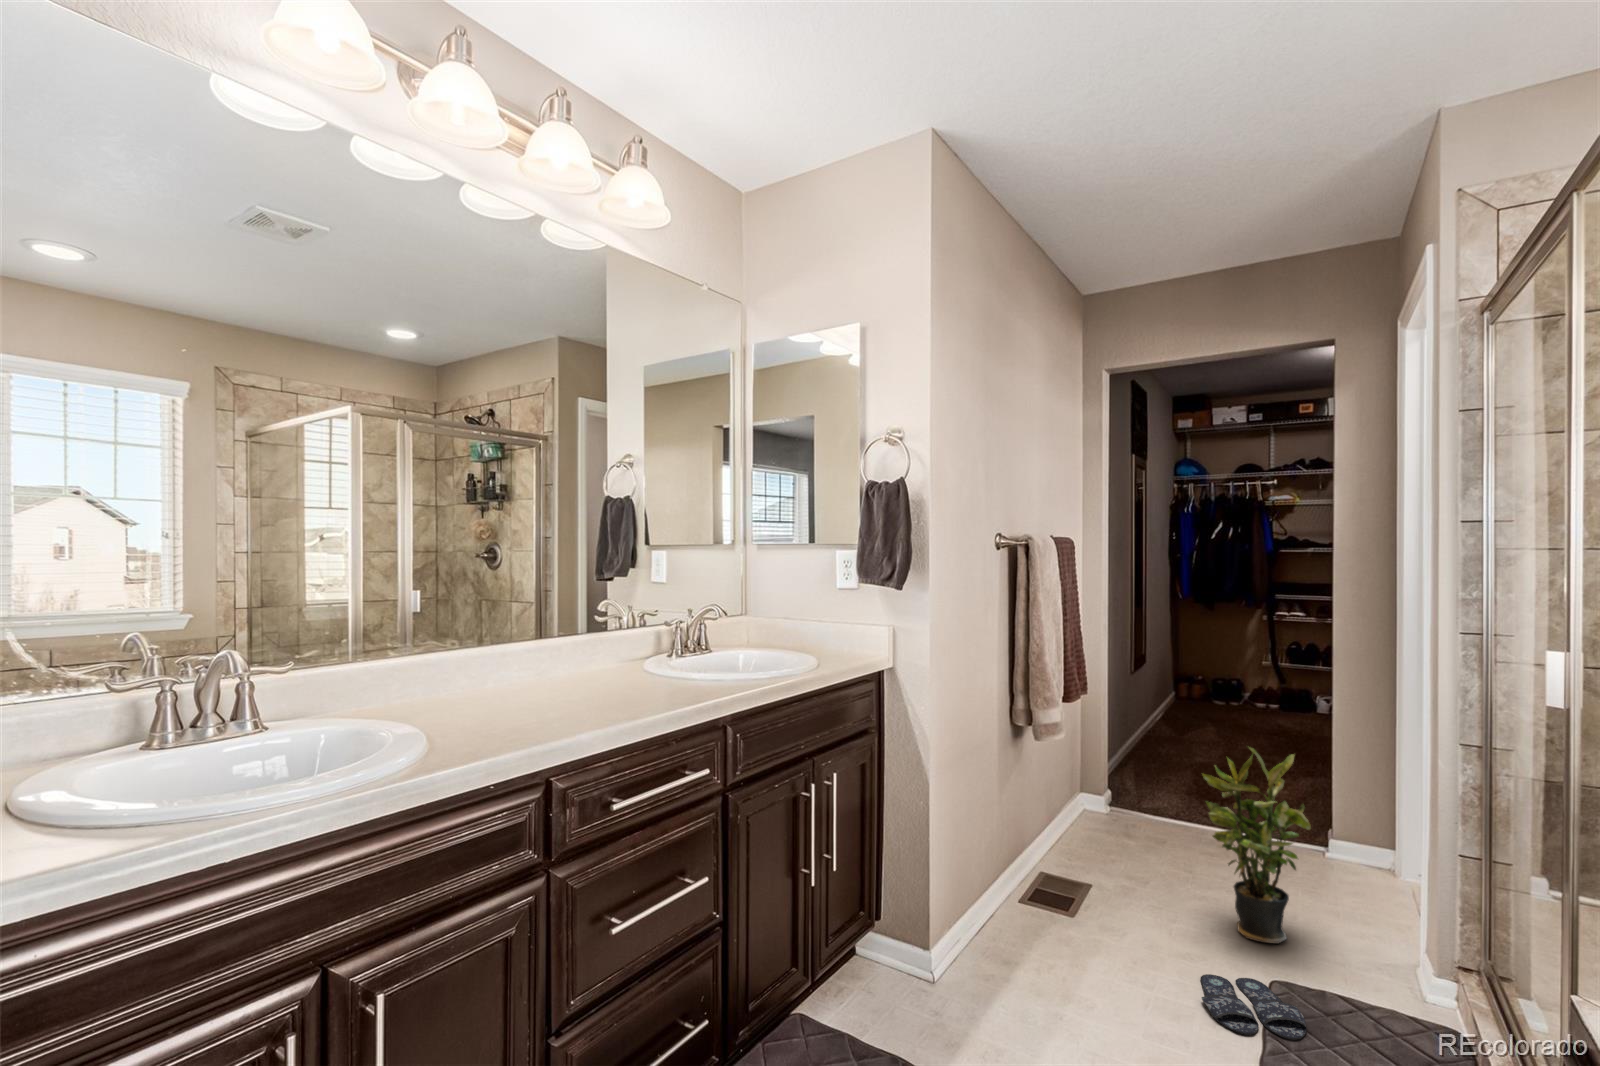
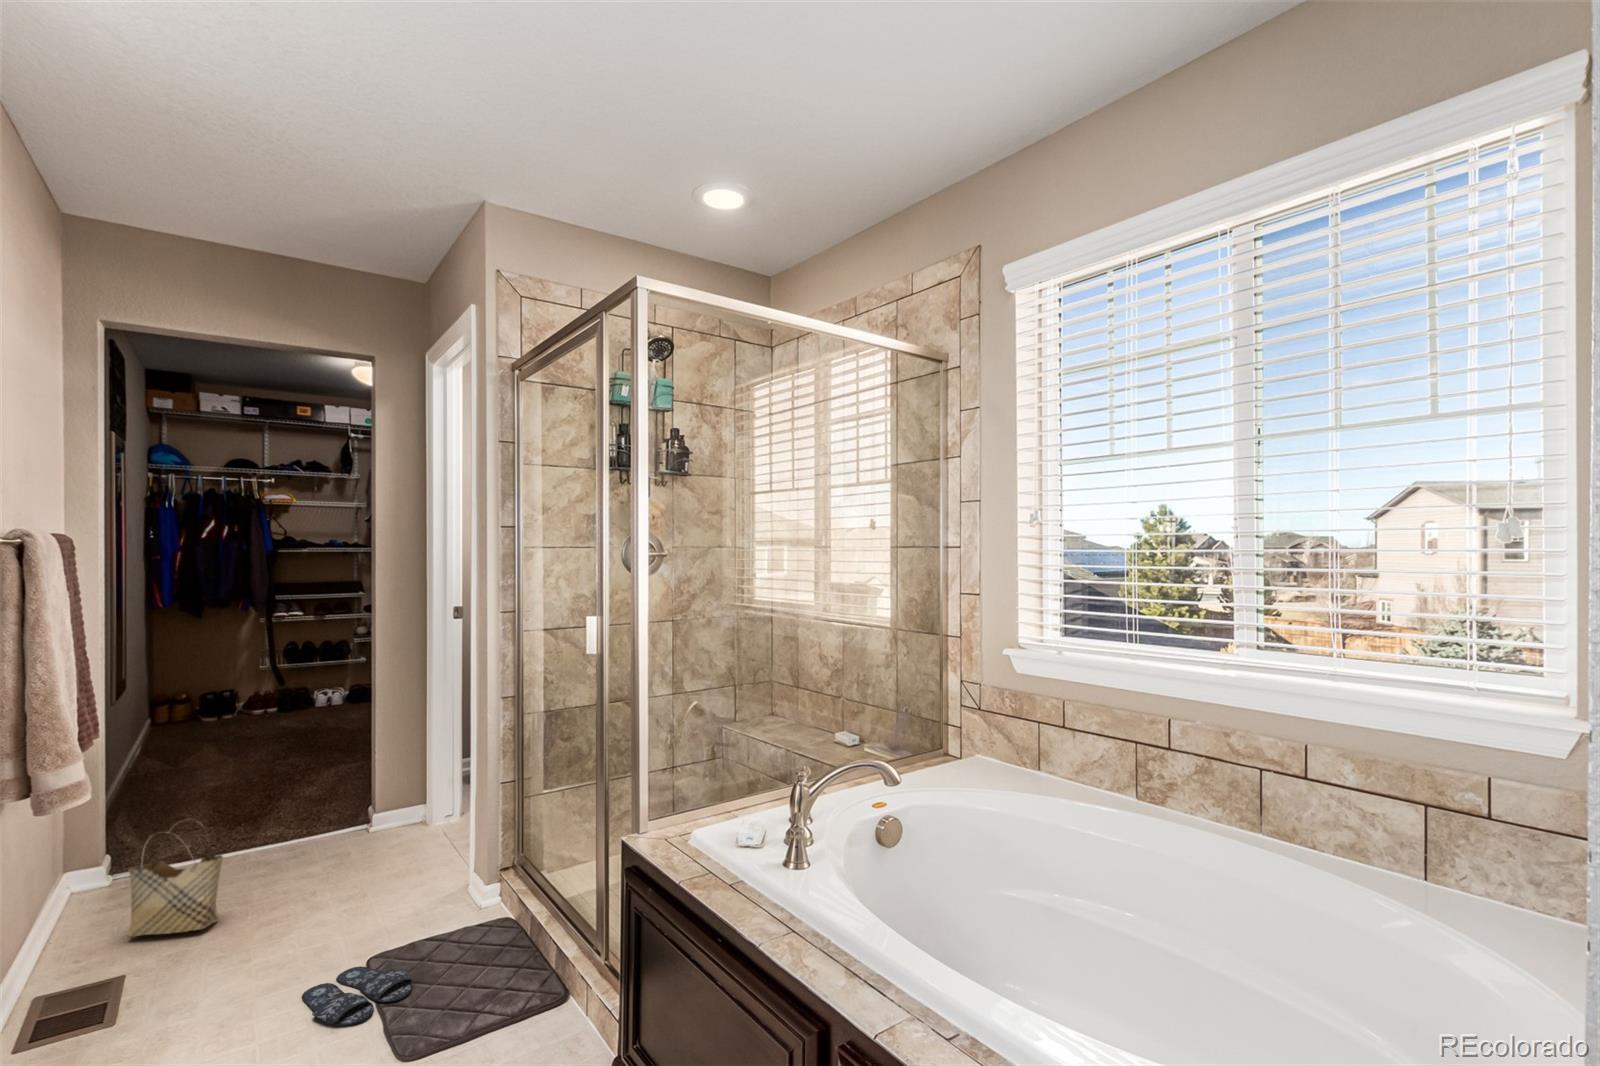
potted plant: present [1203,747,1311,944] -> none [279,740,386,936]
woven basket: none [1101,777,1167,877] -> present [128,819,223,937]

